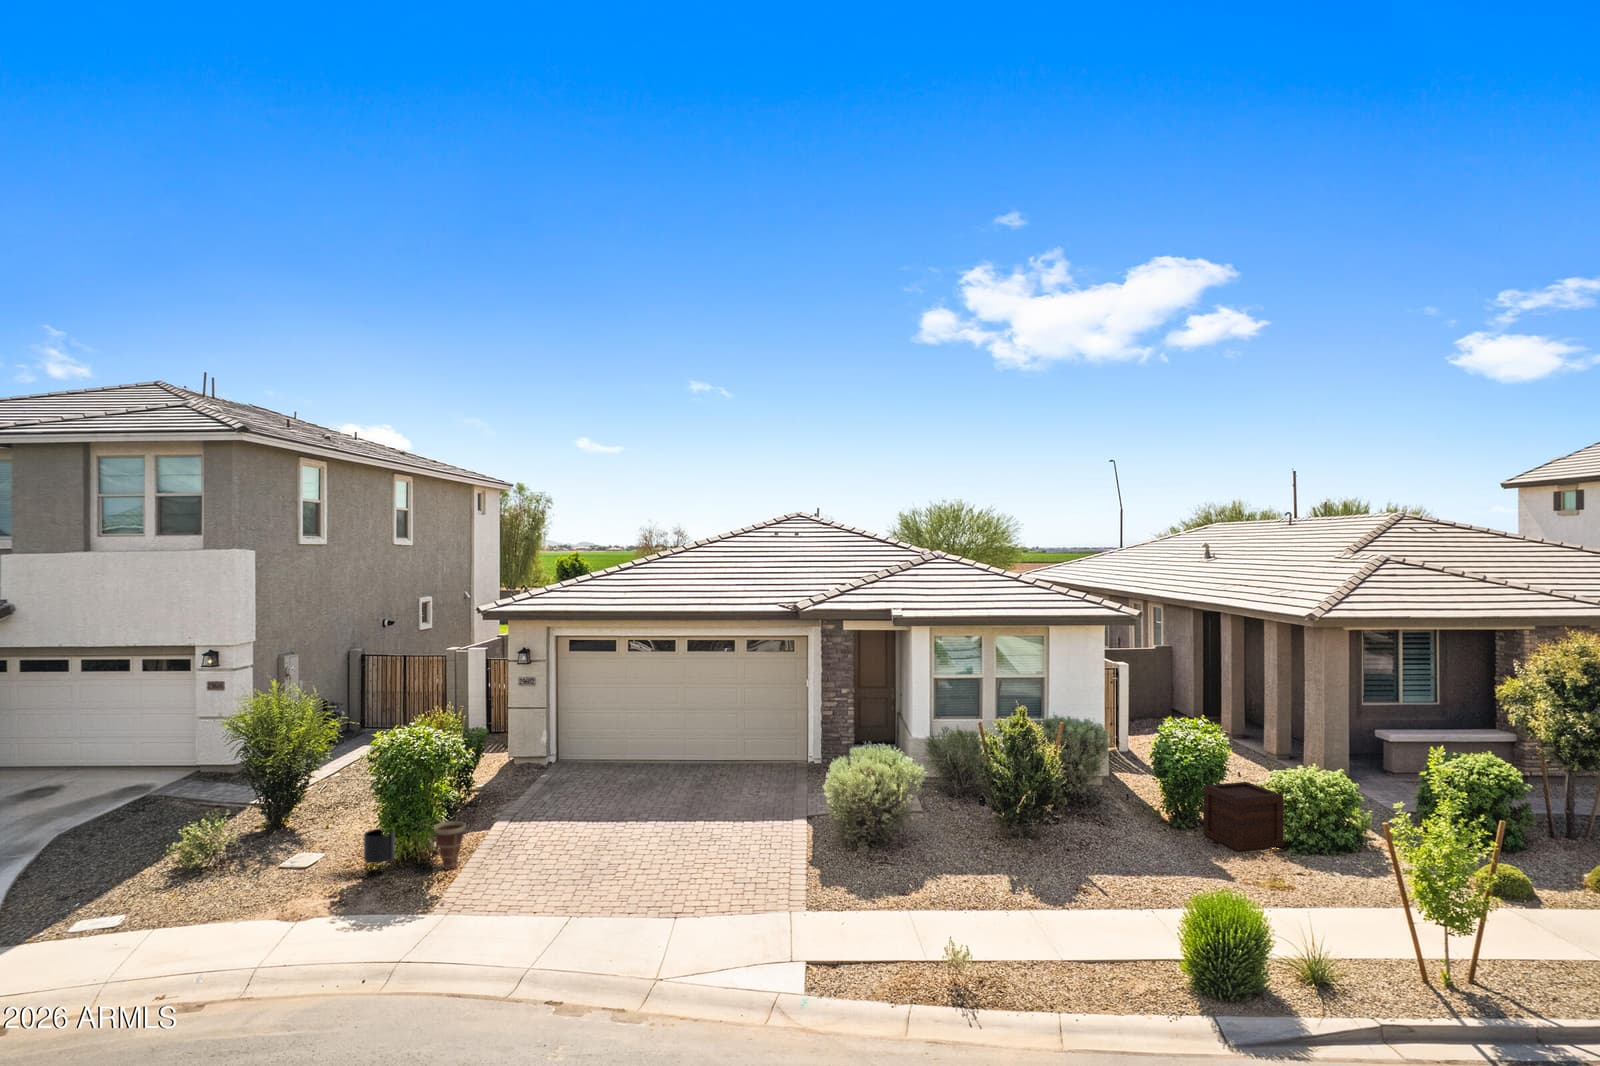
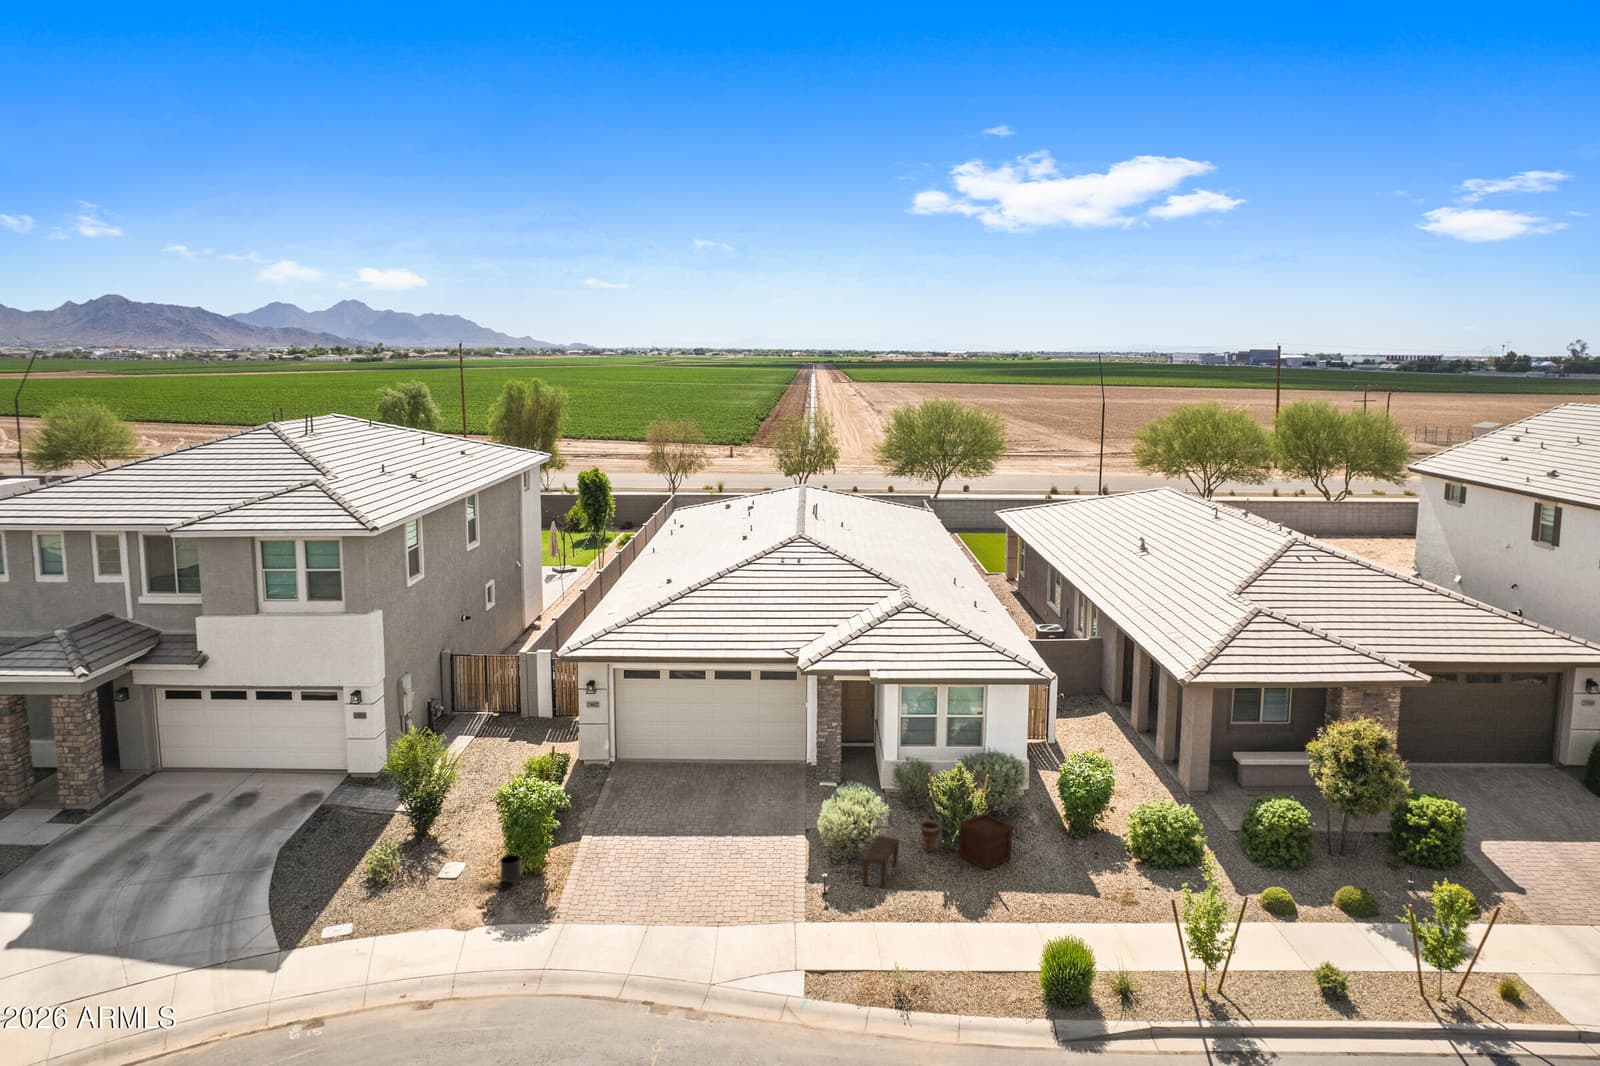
wooden crate: present [1203,782,1284,851] -> present [959,813,1013,870]
bench: none [888,807,941,873] -> present [862,836,900,888]
basket: present [430,820,466,870] -> present [920,816,940,852]

